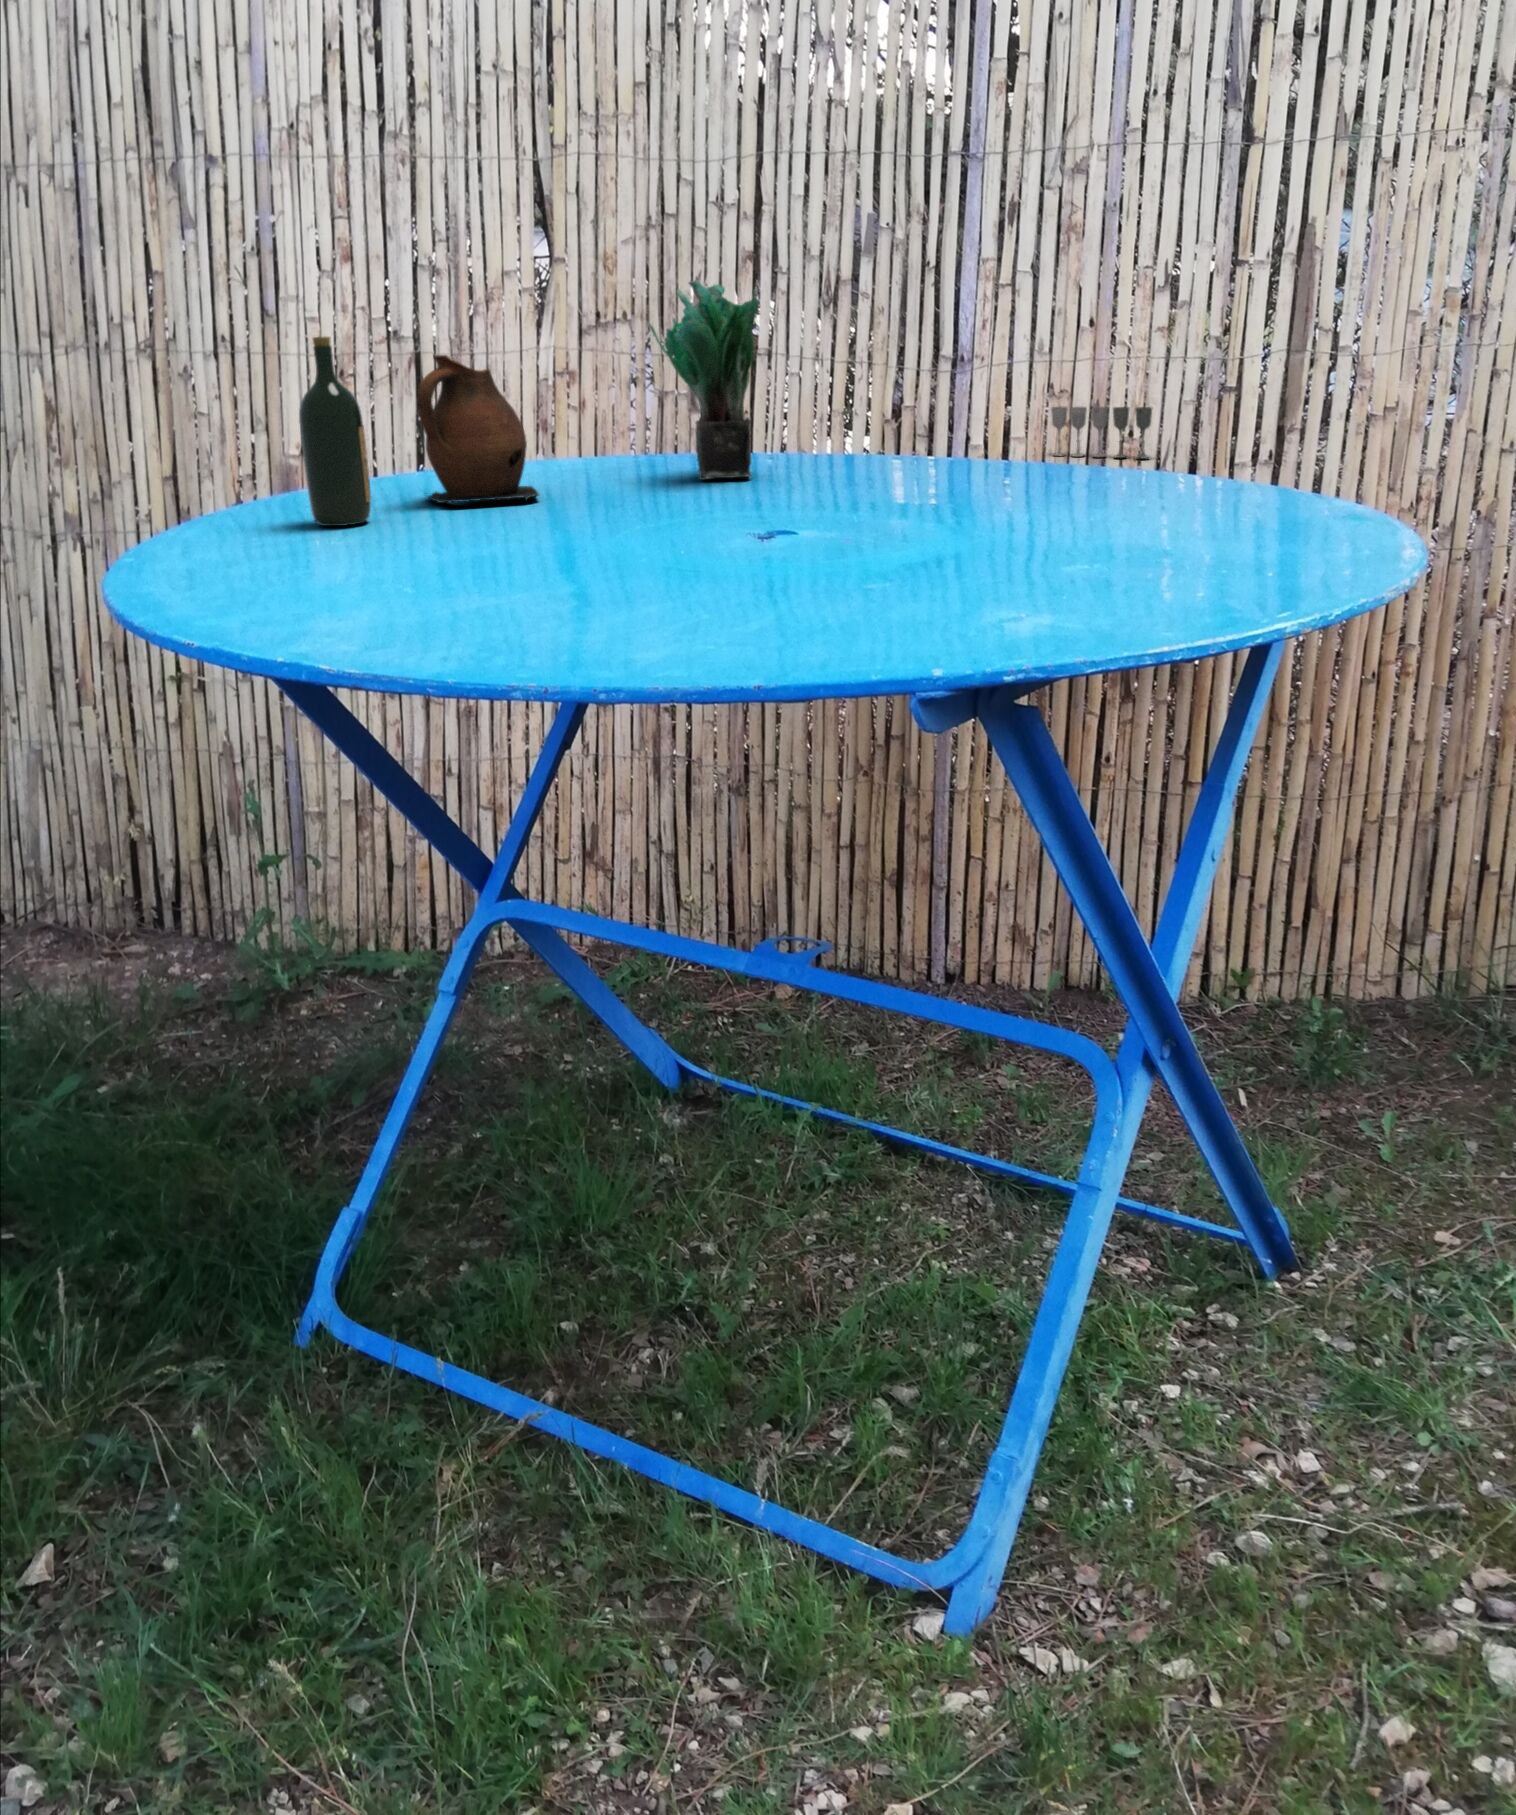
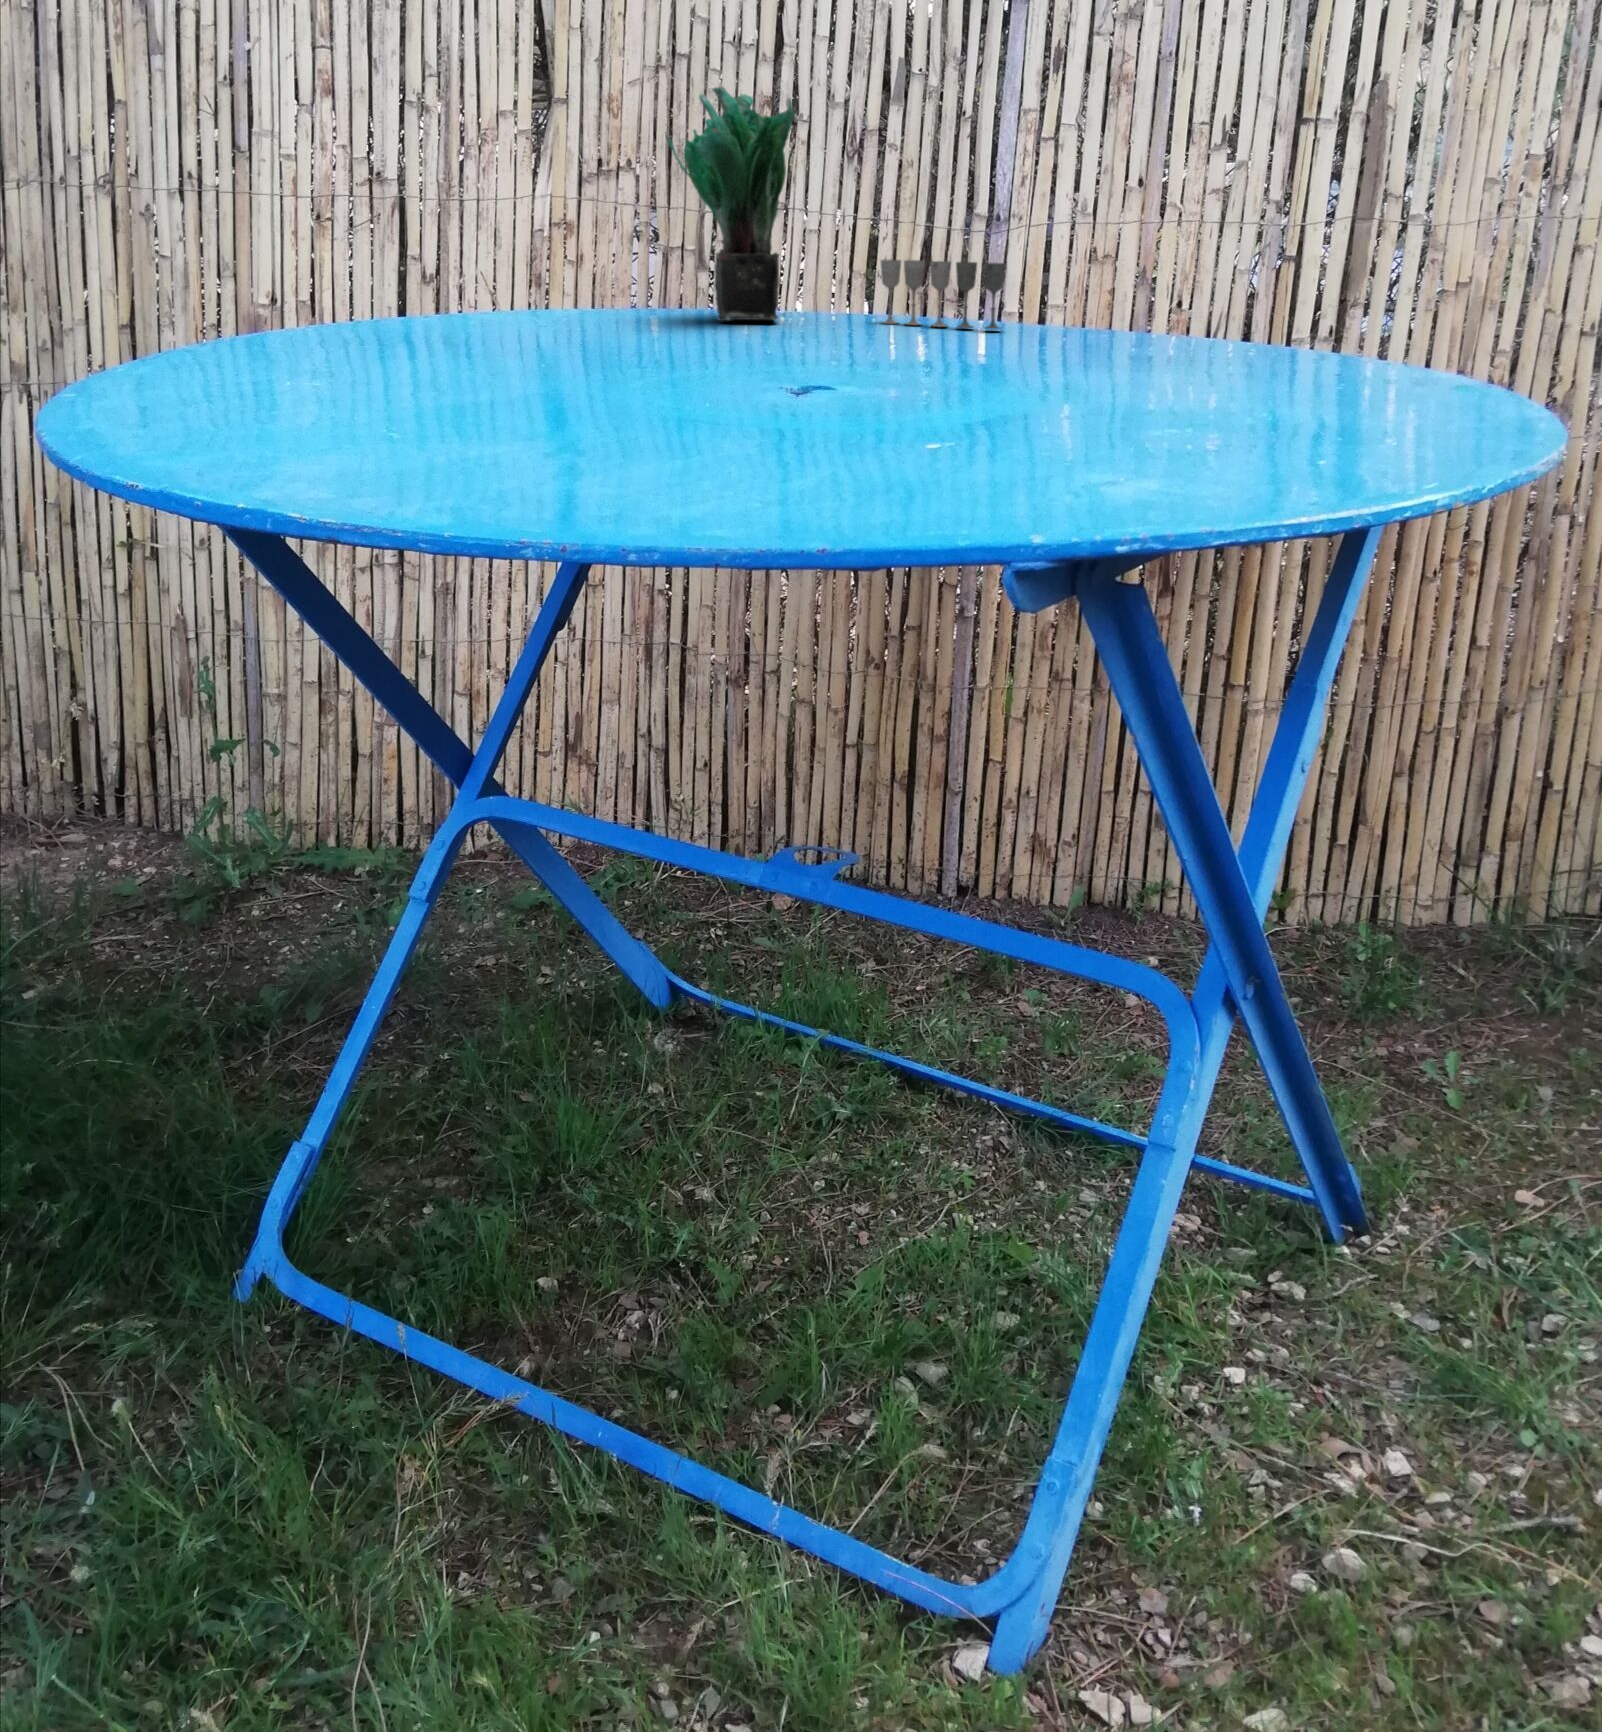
wine bottle: present [299,337,371,526] -> none [248,115,334,346]
ceramic pitcher: present [418,355,539,503] -> none [392,152,534,331]
wine glass: present [1051,407,1152,458] -> present [881,260,1006,329]

